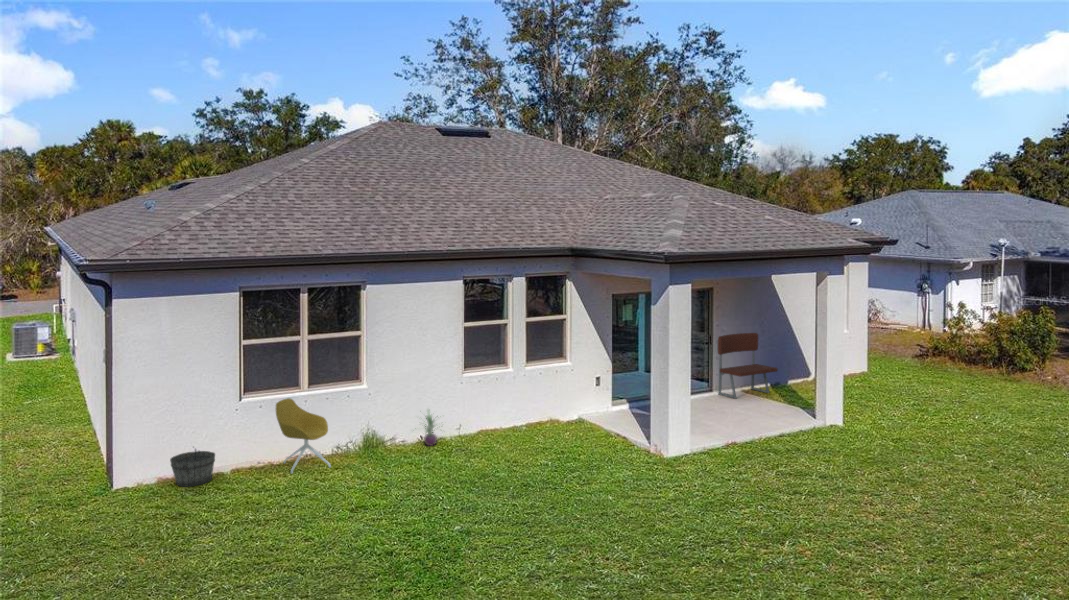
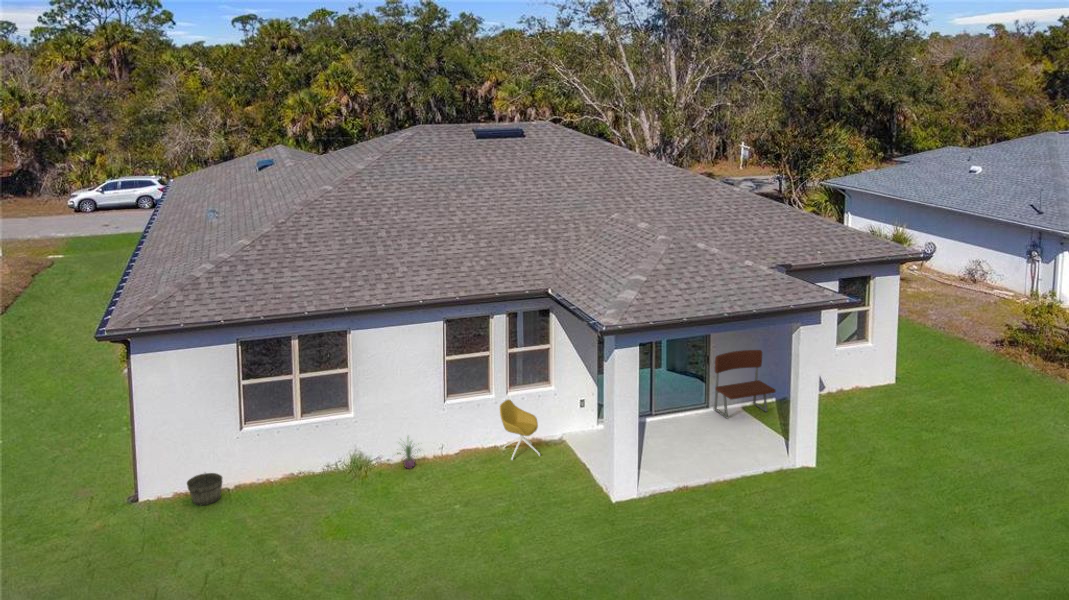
chair: present [276,398,331,473] -> present [500,400,540,460]

